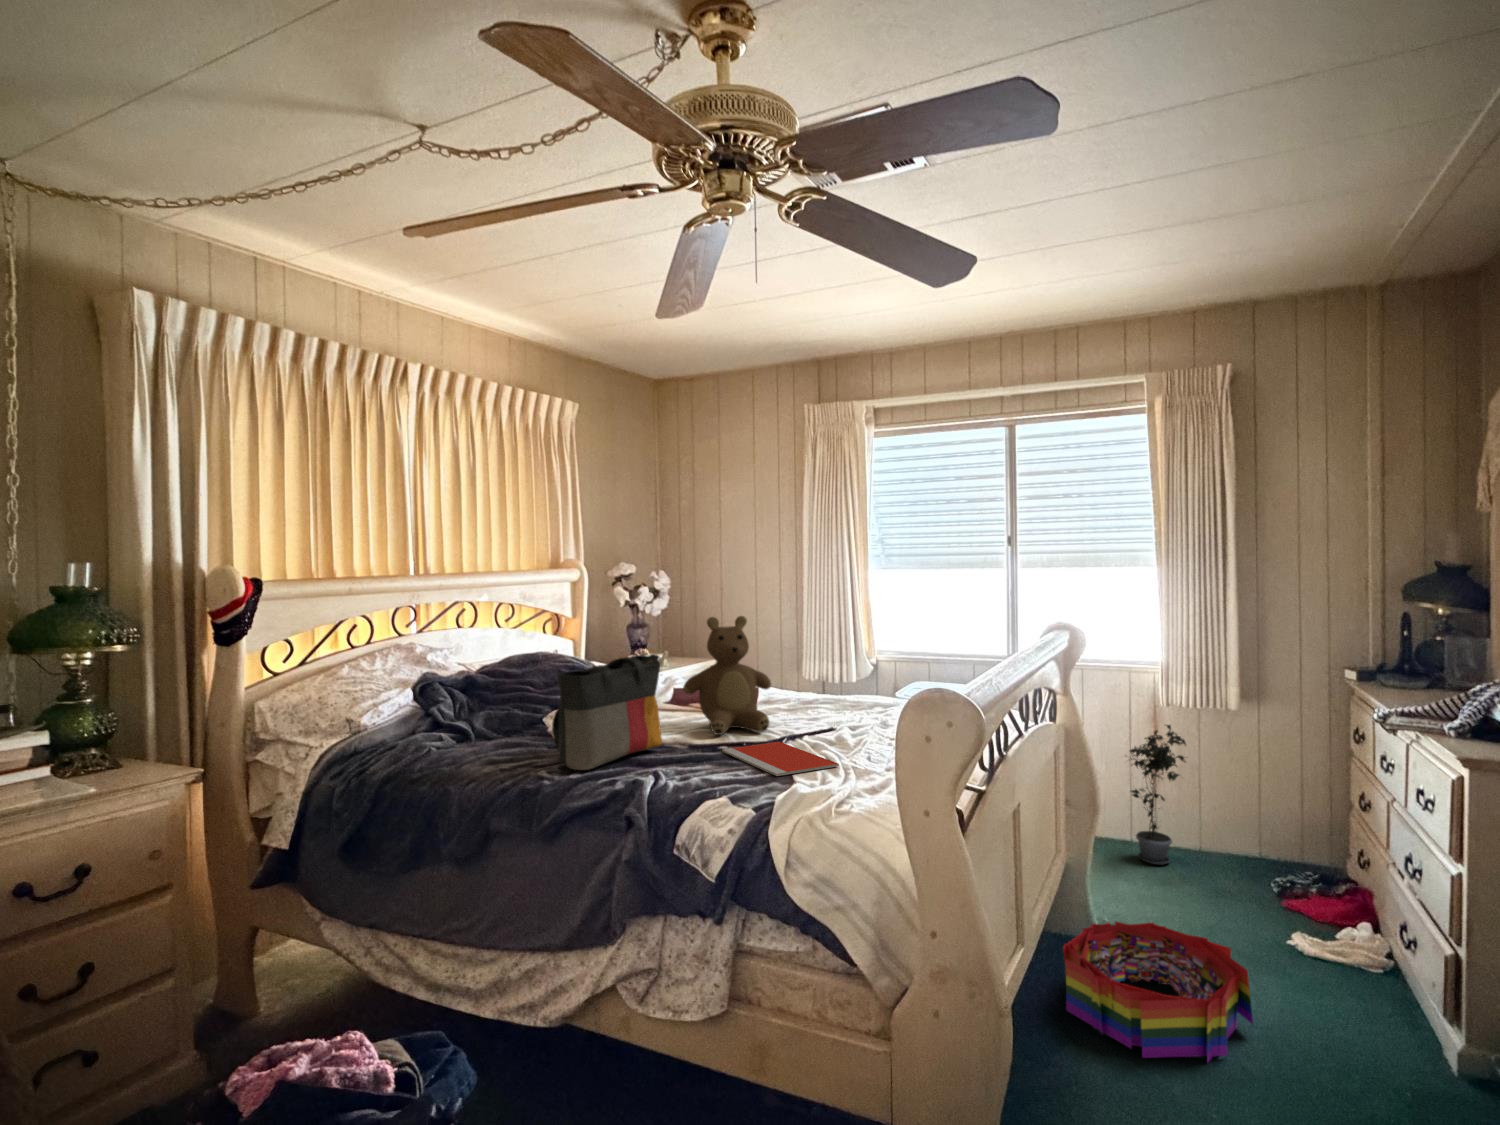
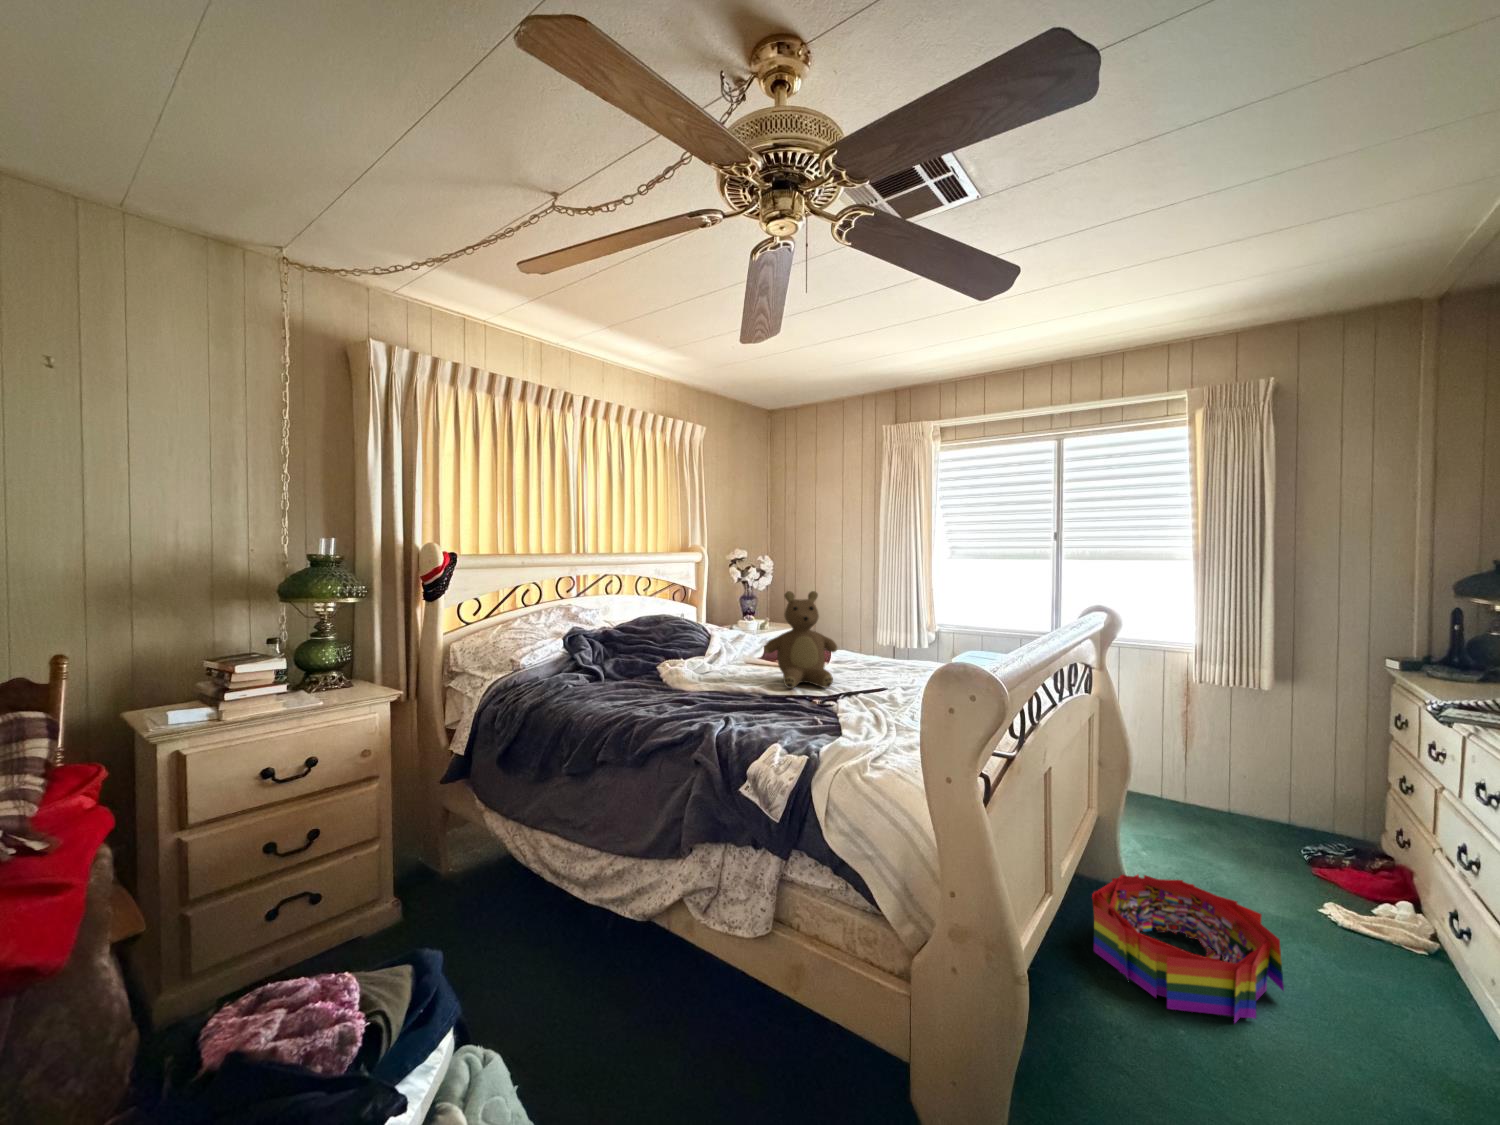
tote bag: present [552,654,662,770] -> none [653,620,741,712]
potted plant: present [1130,725,1186,865] -> none [1156,699,1222,822]
notebook: present [722,742,839,776] -> none [789,697,885,728]

